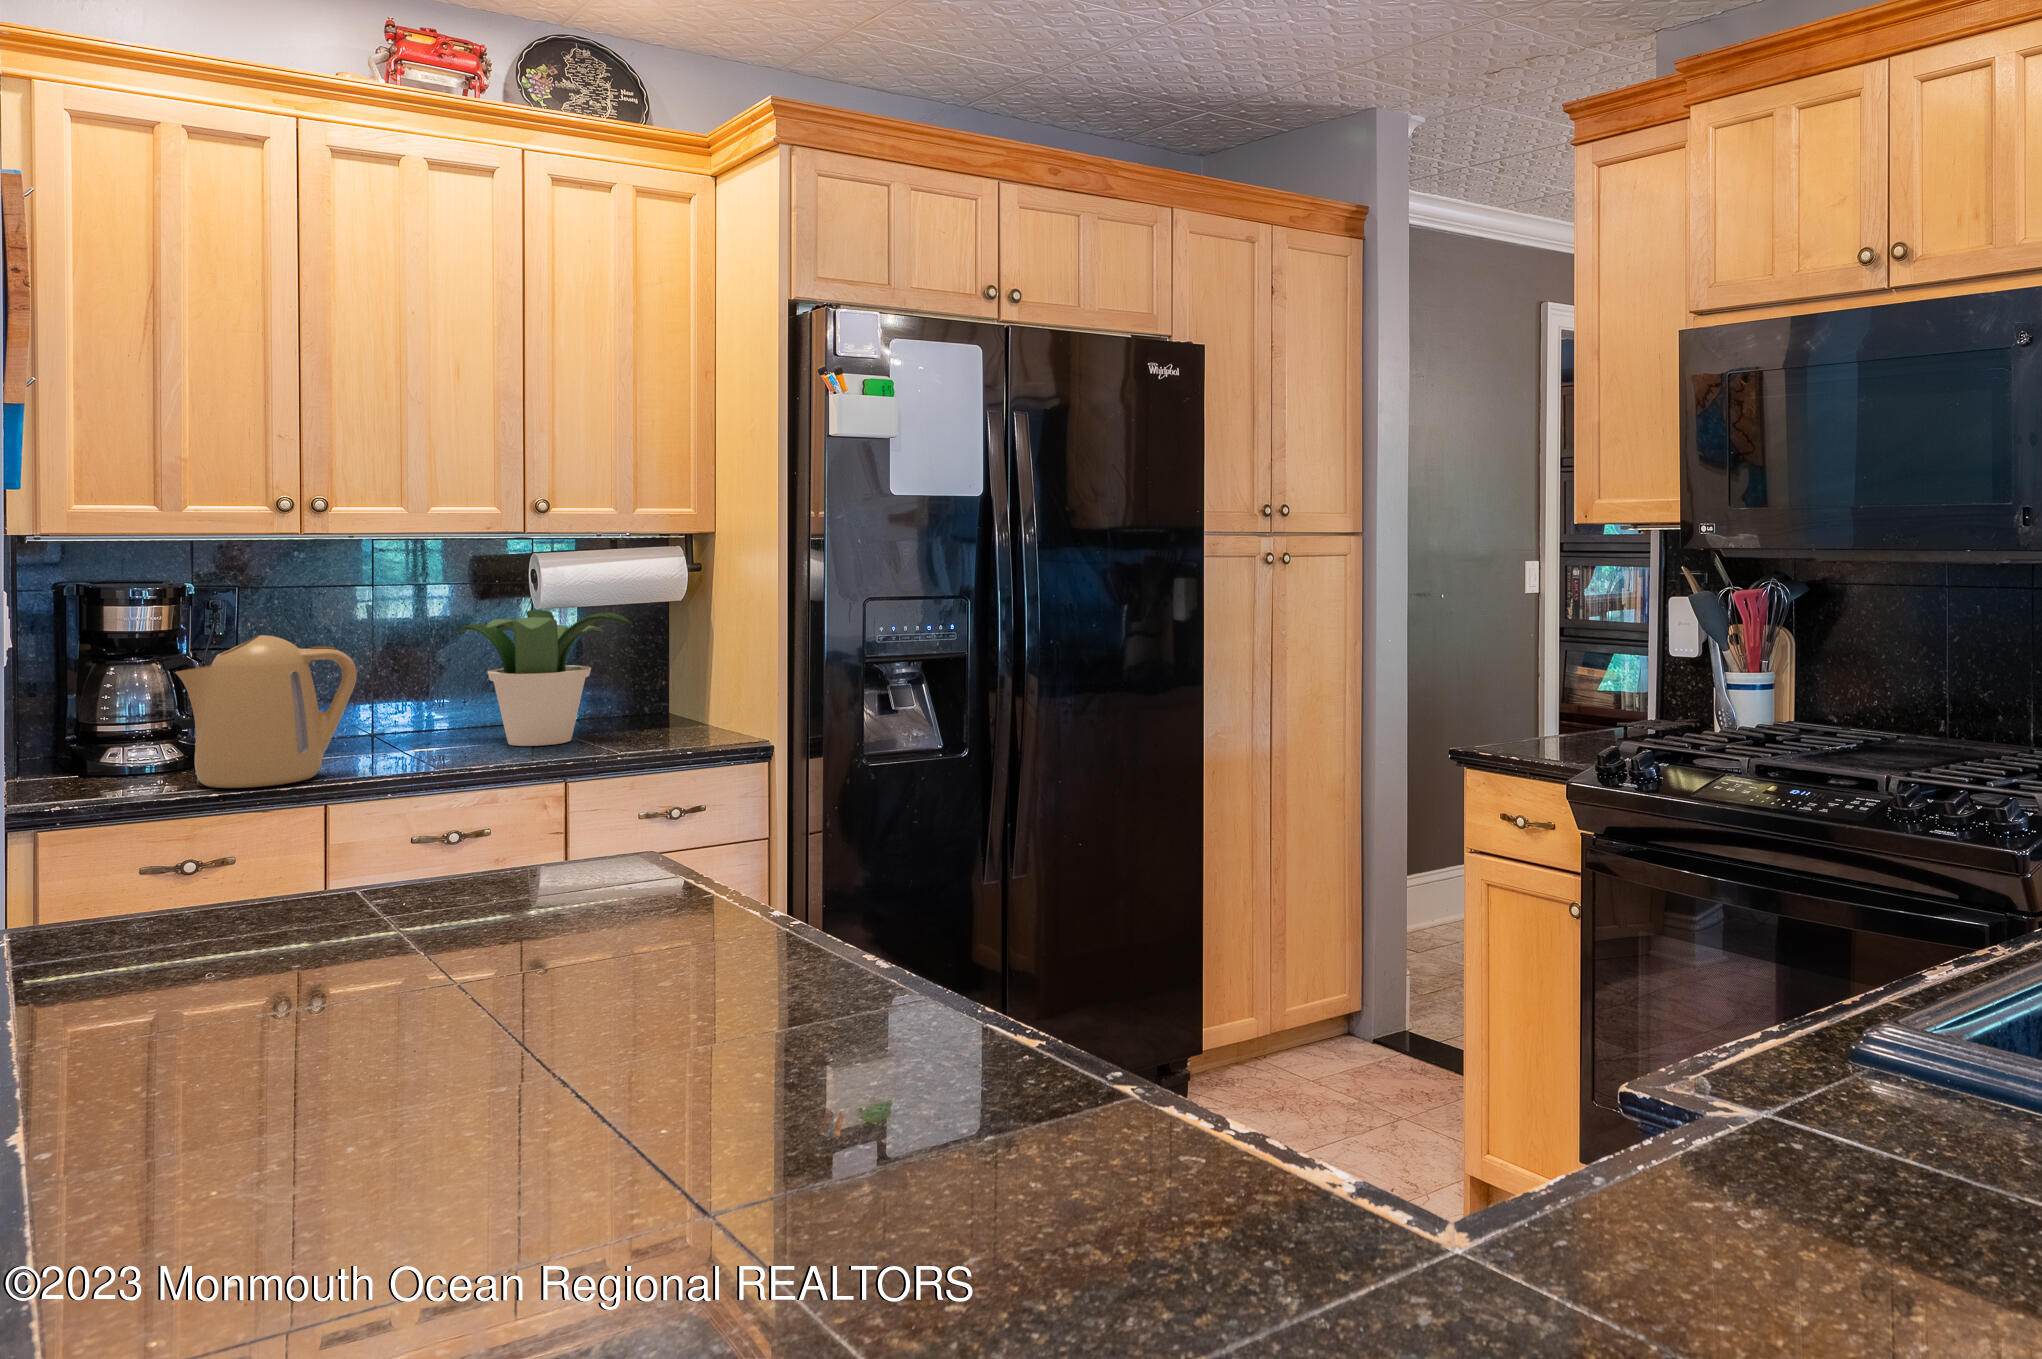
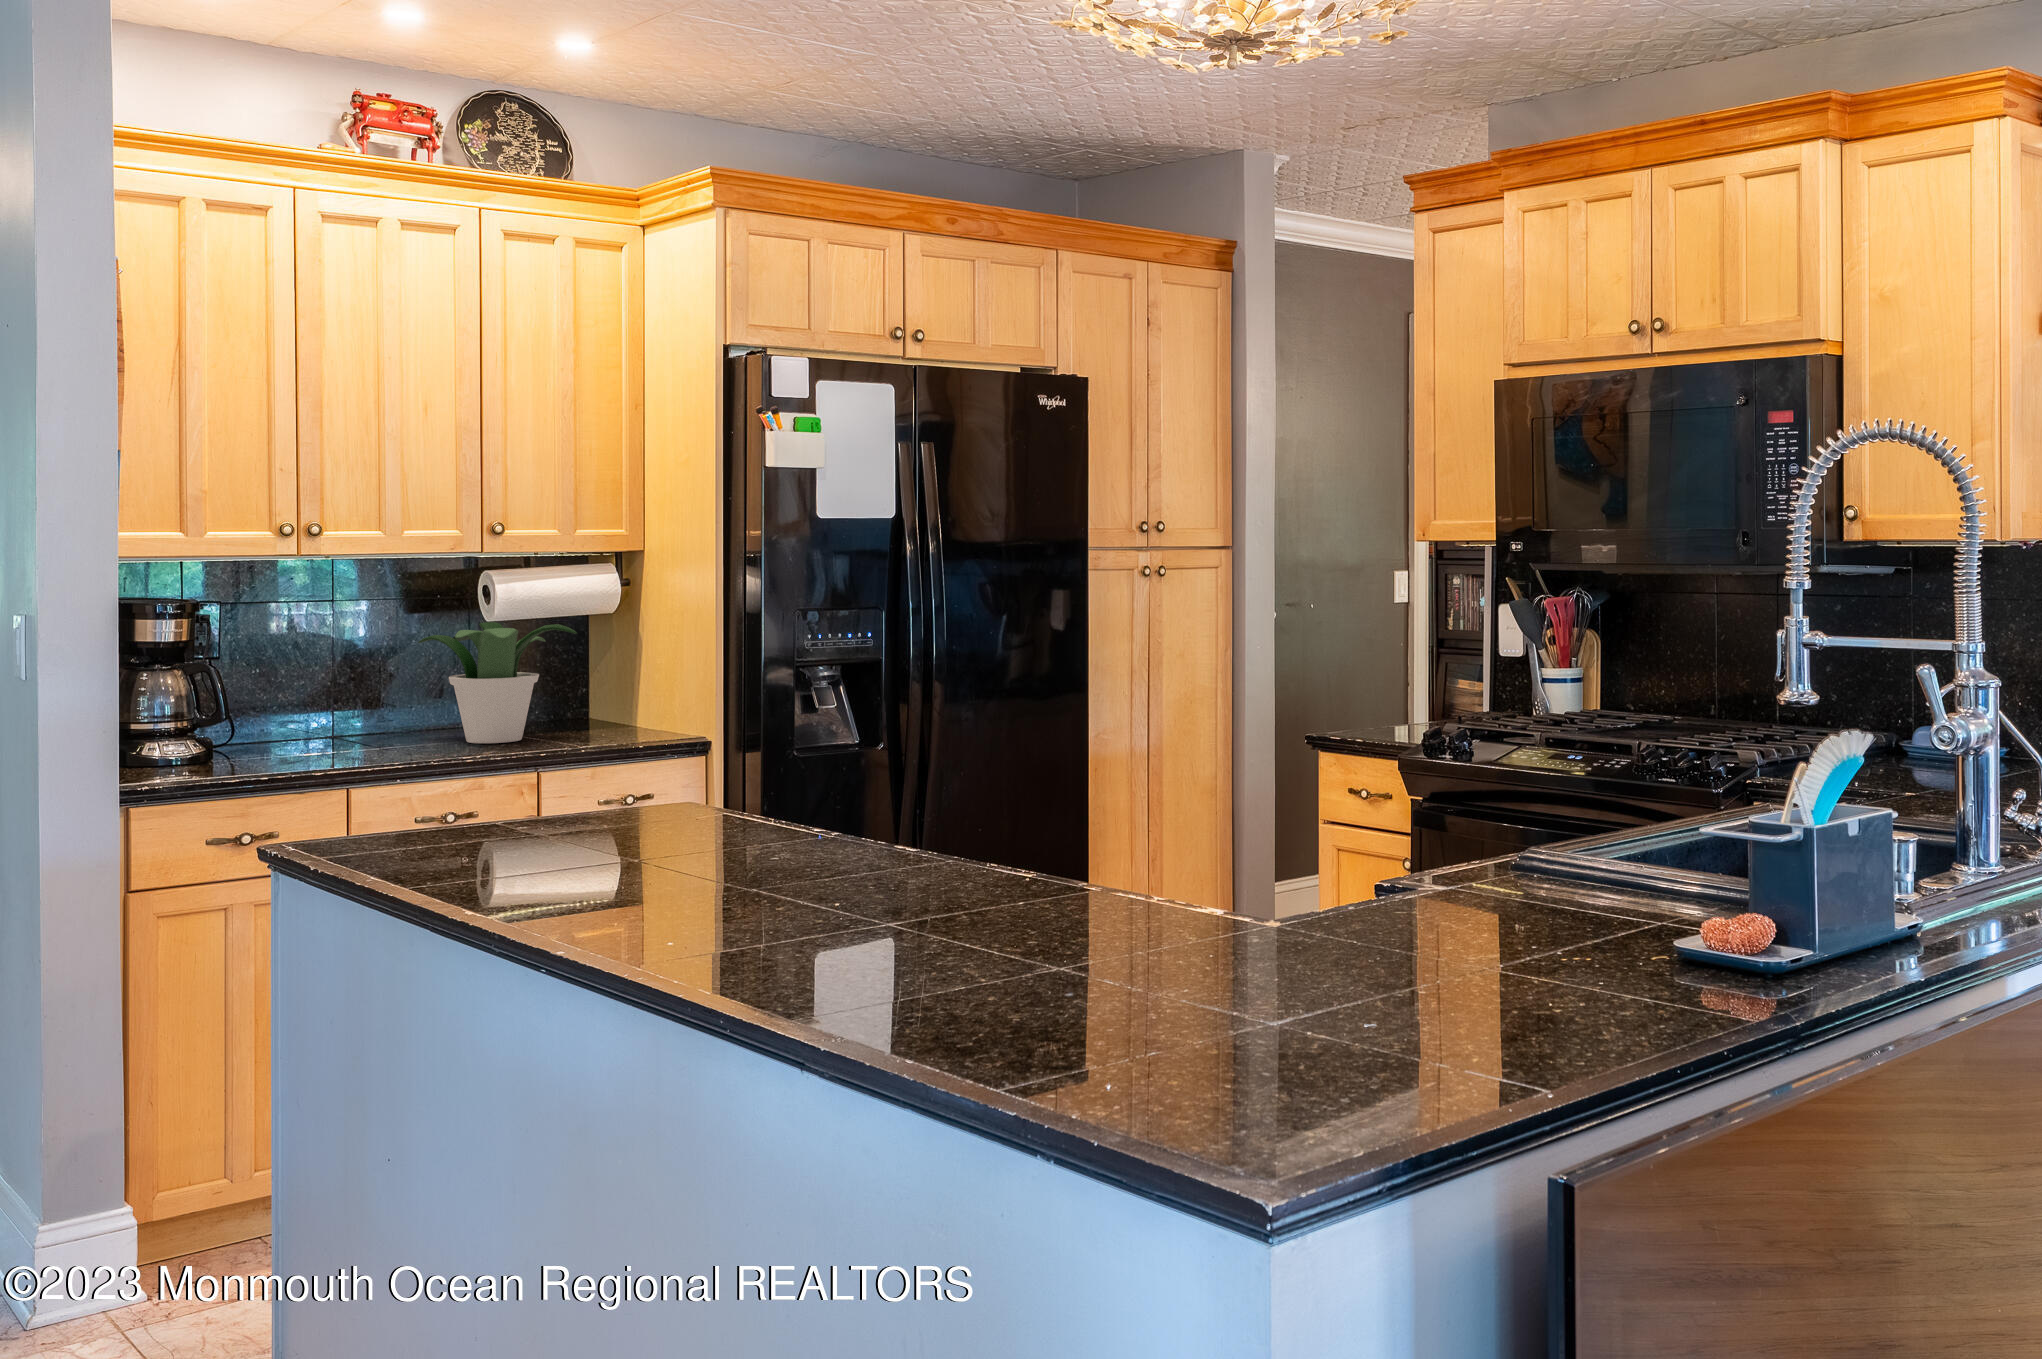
kettle: present [175,635,357,788] -> none [221,643,364,773]

